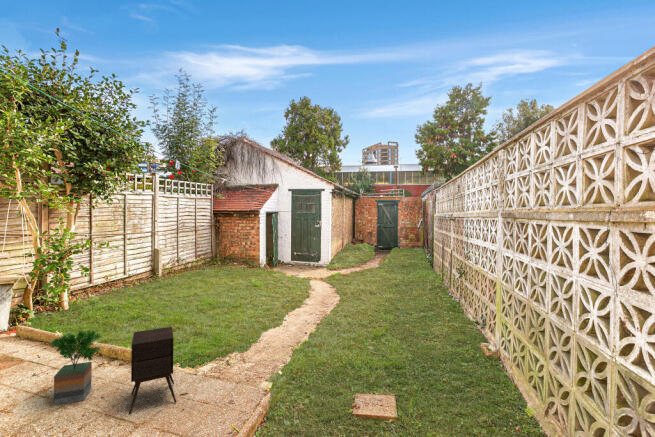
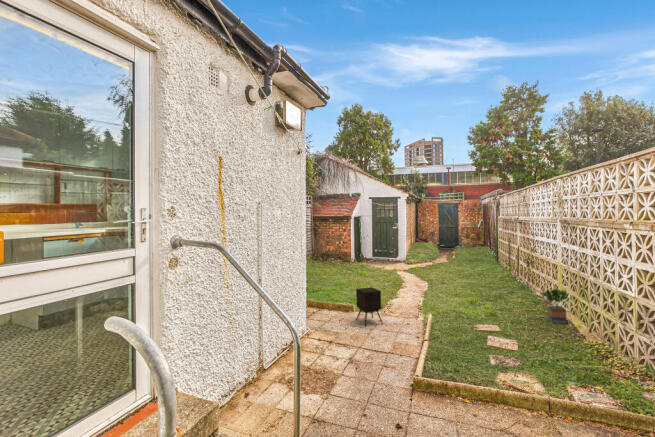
potted tree: present [51,330,101,405] -> present [544,289,571,324]

